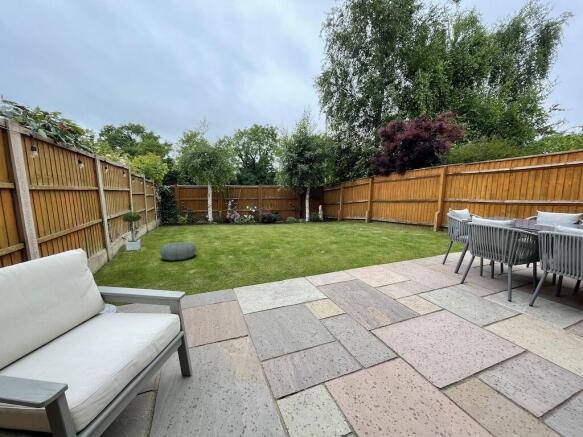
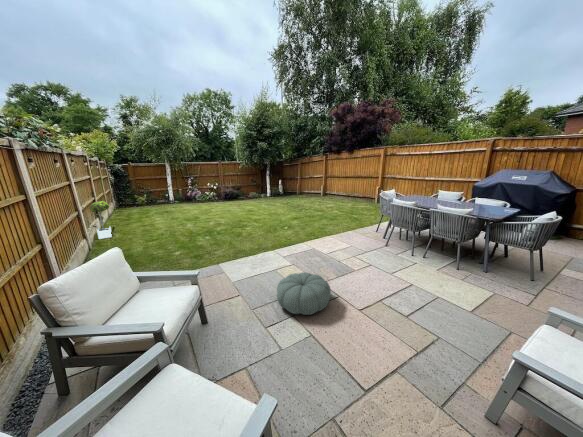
pouf: present [160,242,196,260] -> present [277,272,331,315]

